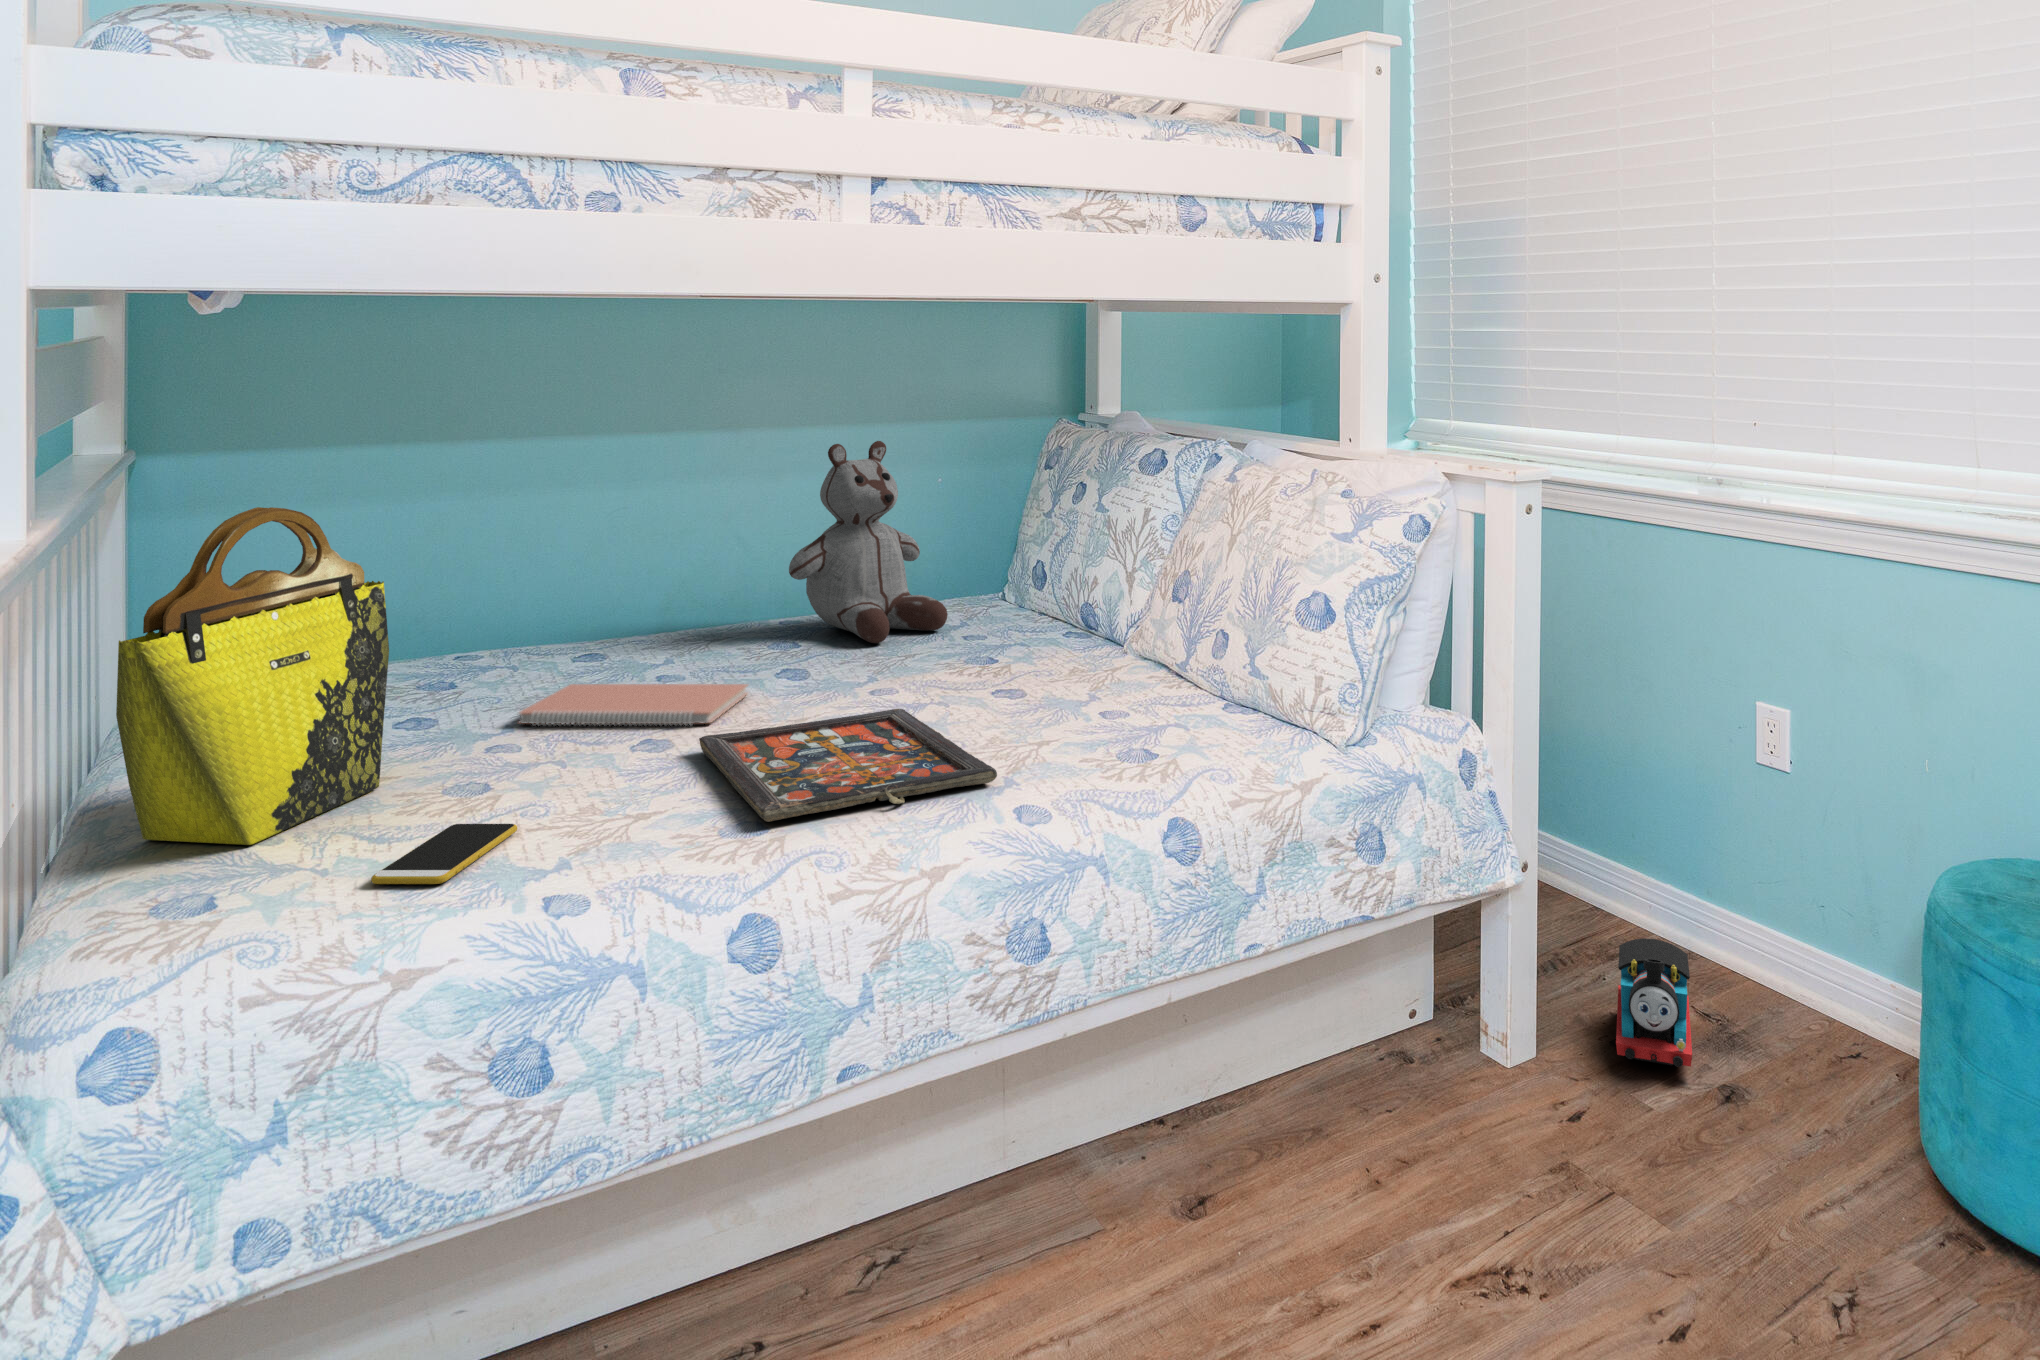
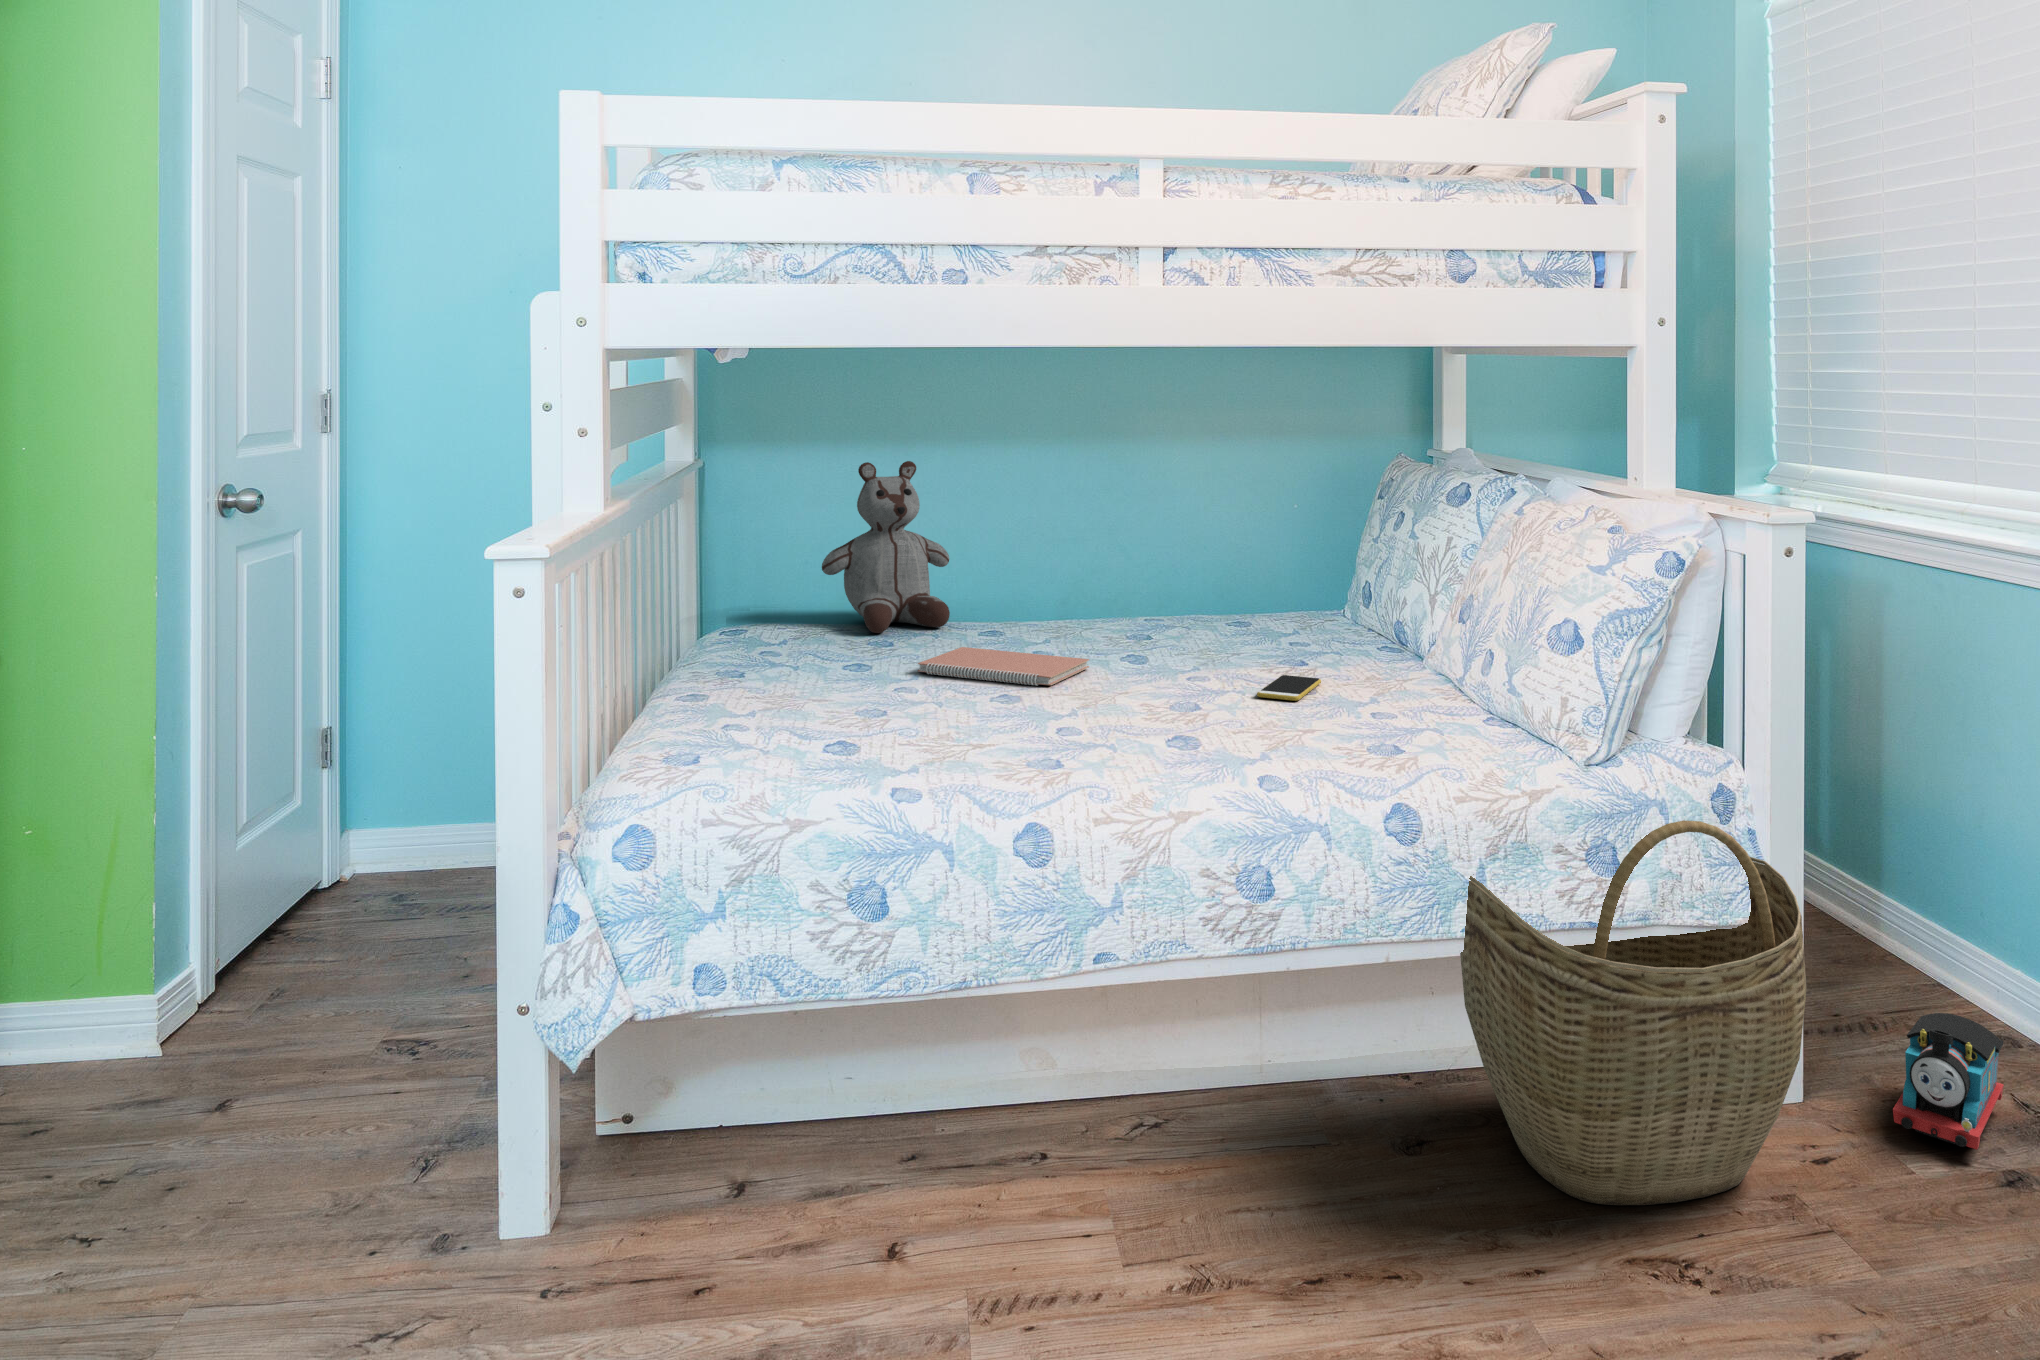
stuffed bear: present [789,441,948,643] -> present [822,461,950,633]
tote bag: present [116,507,389,845] -> none [656,494,826,728]
board game: present [699,709,997,822] -> none [1033,688,1244,757]
woven basket: none [1234,743,1572,1218] -> present [1460,820,1806,1205]
smartphone: present [371,824,517,884] -> present [1257,675,1321,701]

